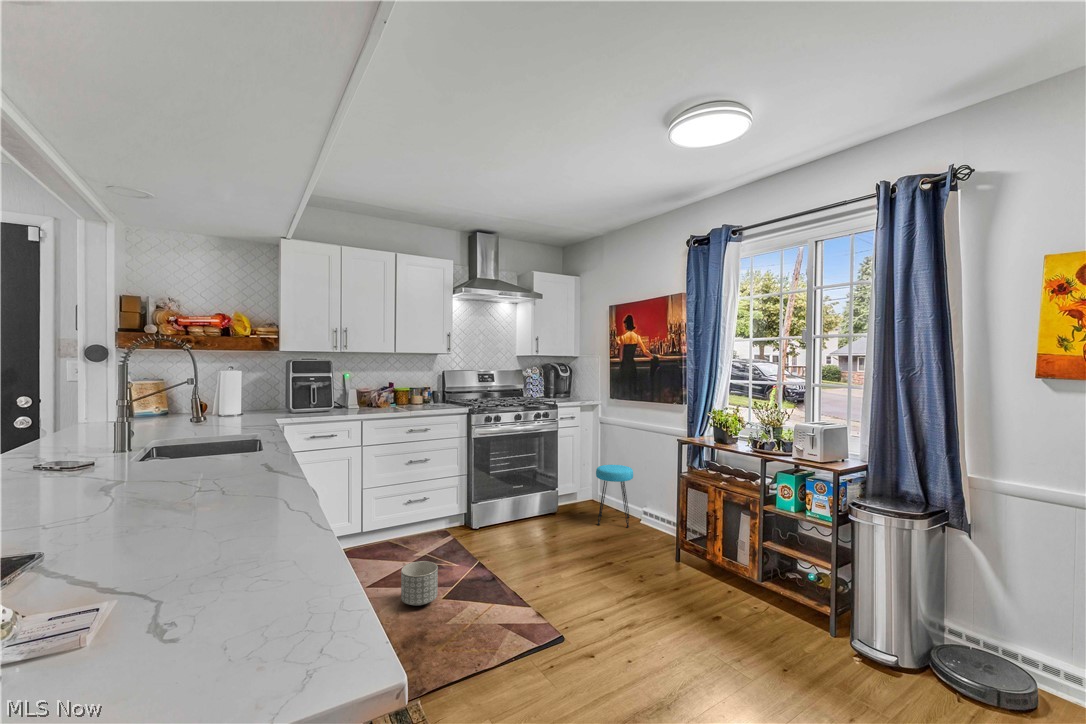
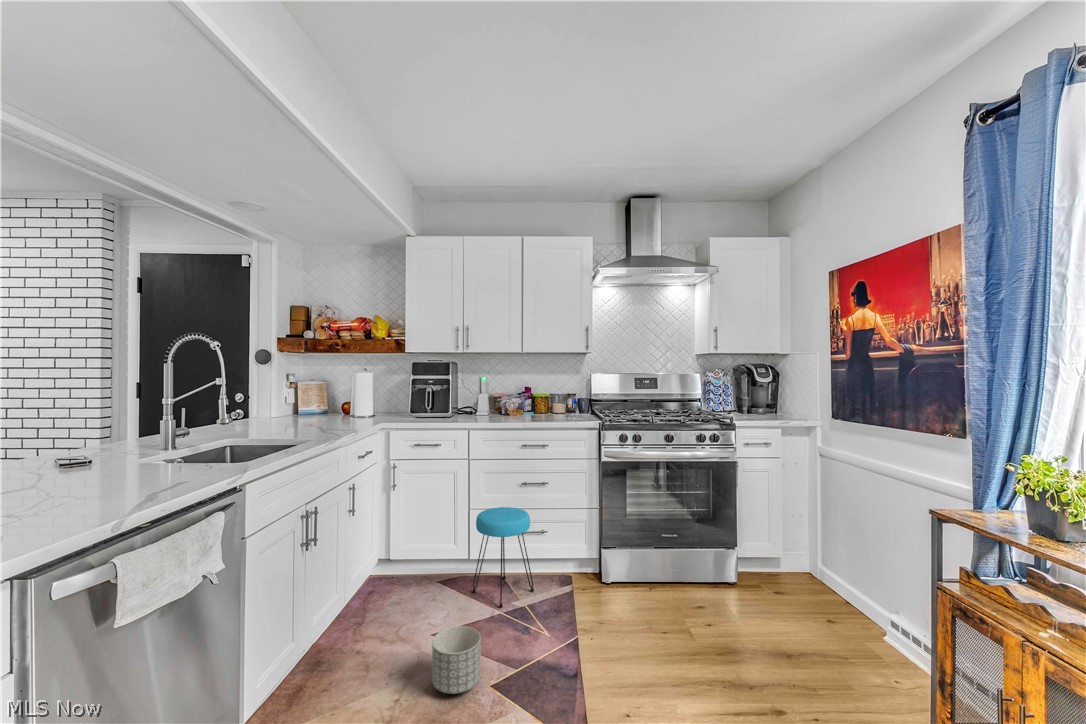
stool: present [596,465,633,527] -> present [472,507,534,607]

